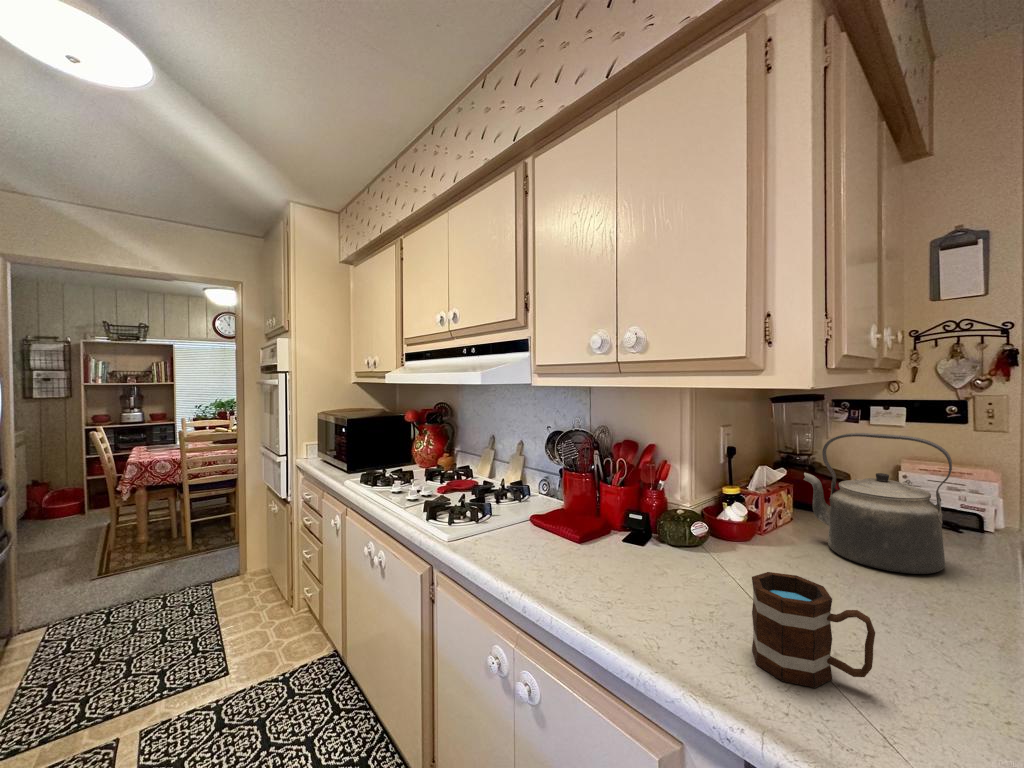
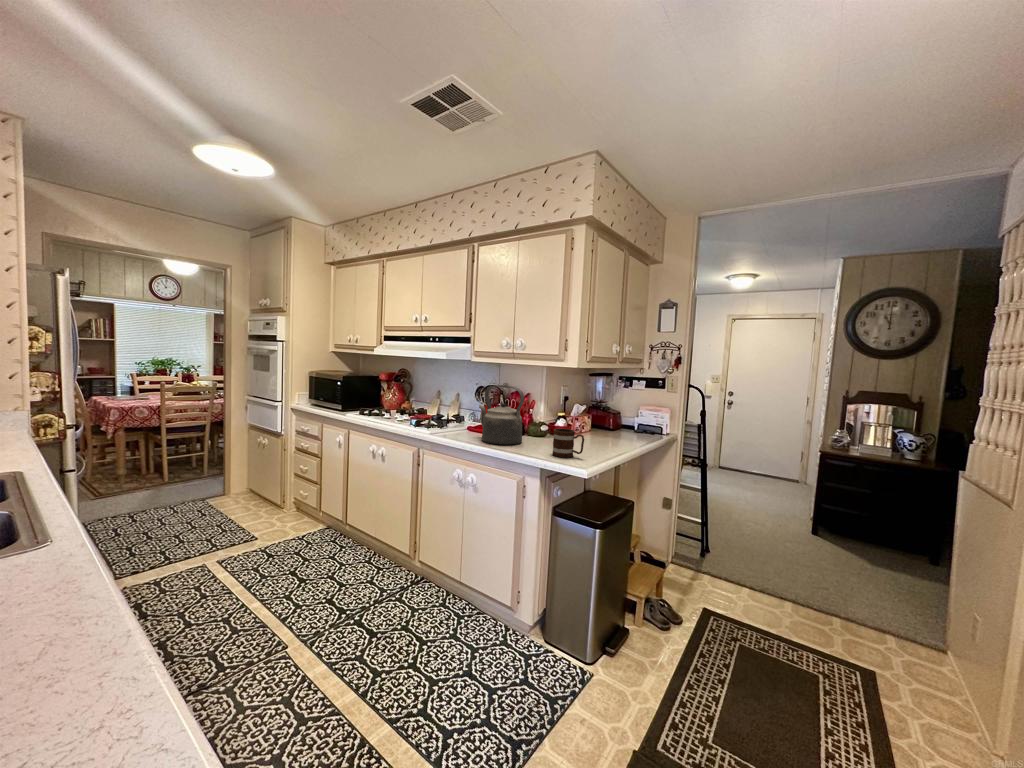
kettle: present [804,433,952,574] -> present [479,385,524,445]

